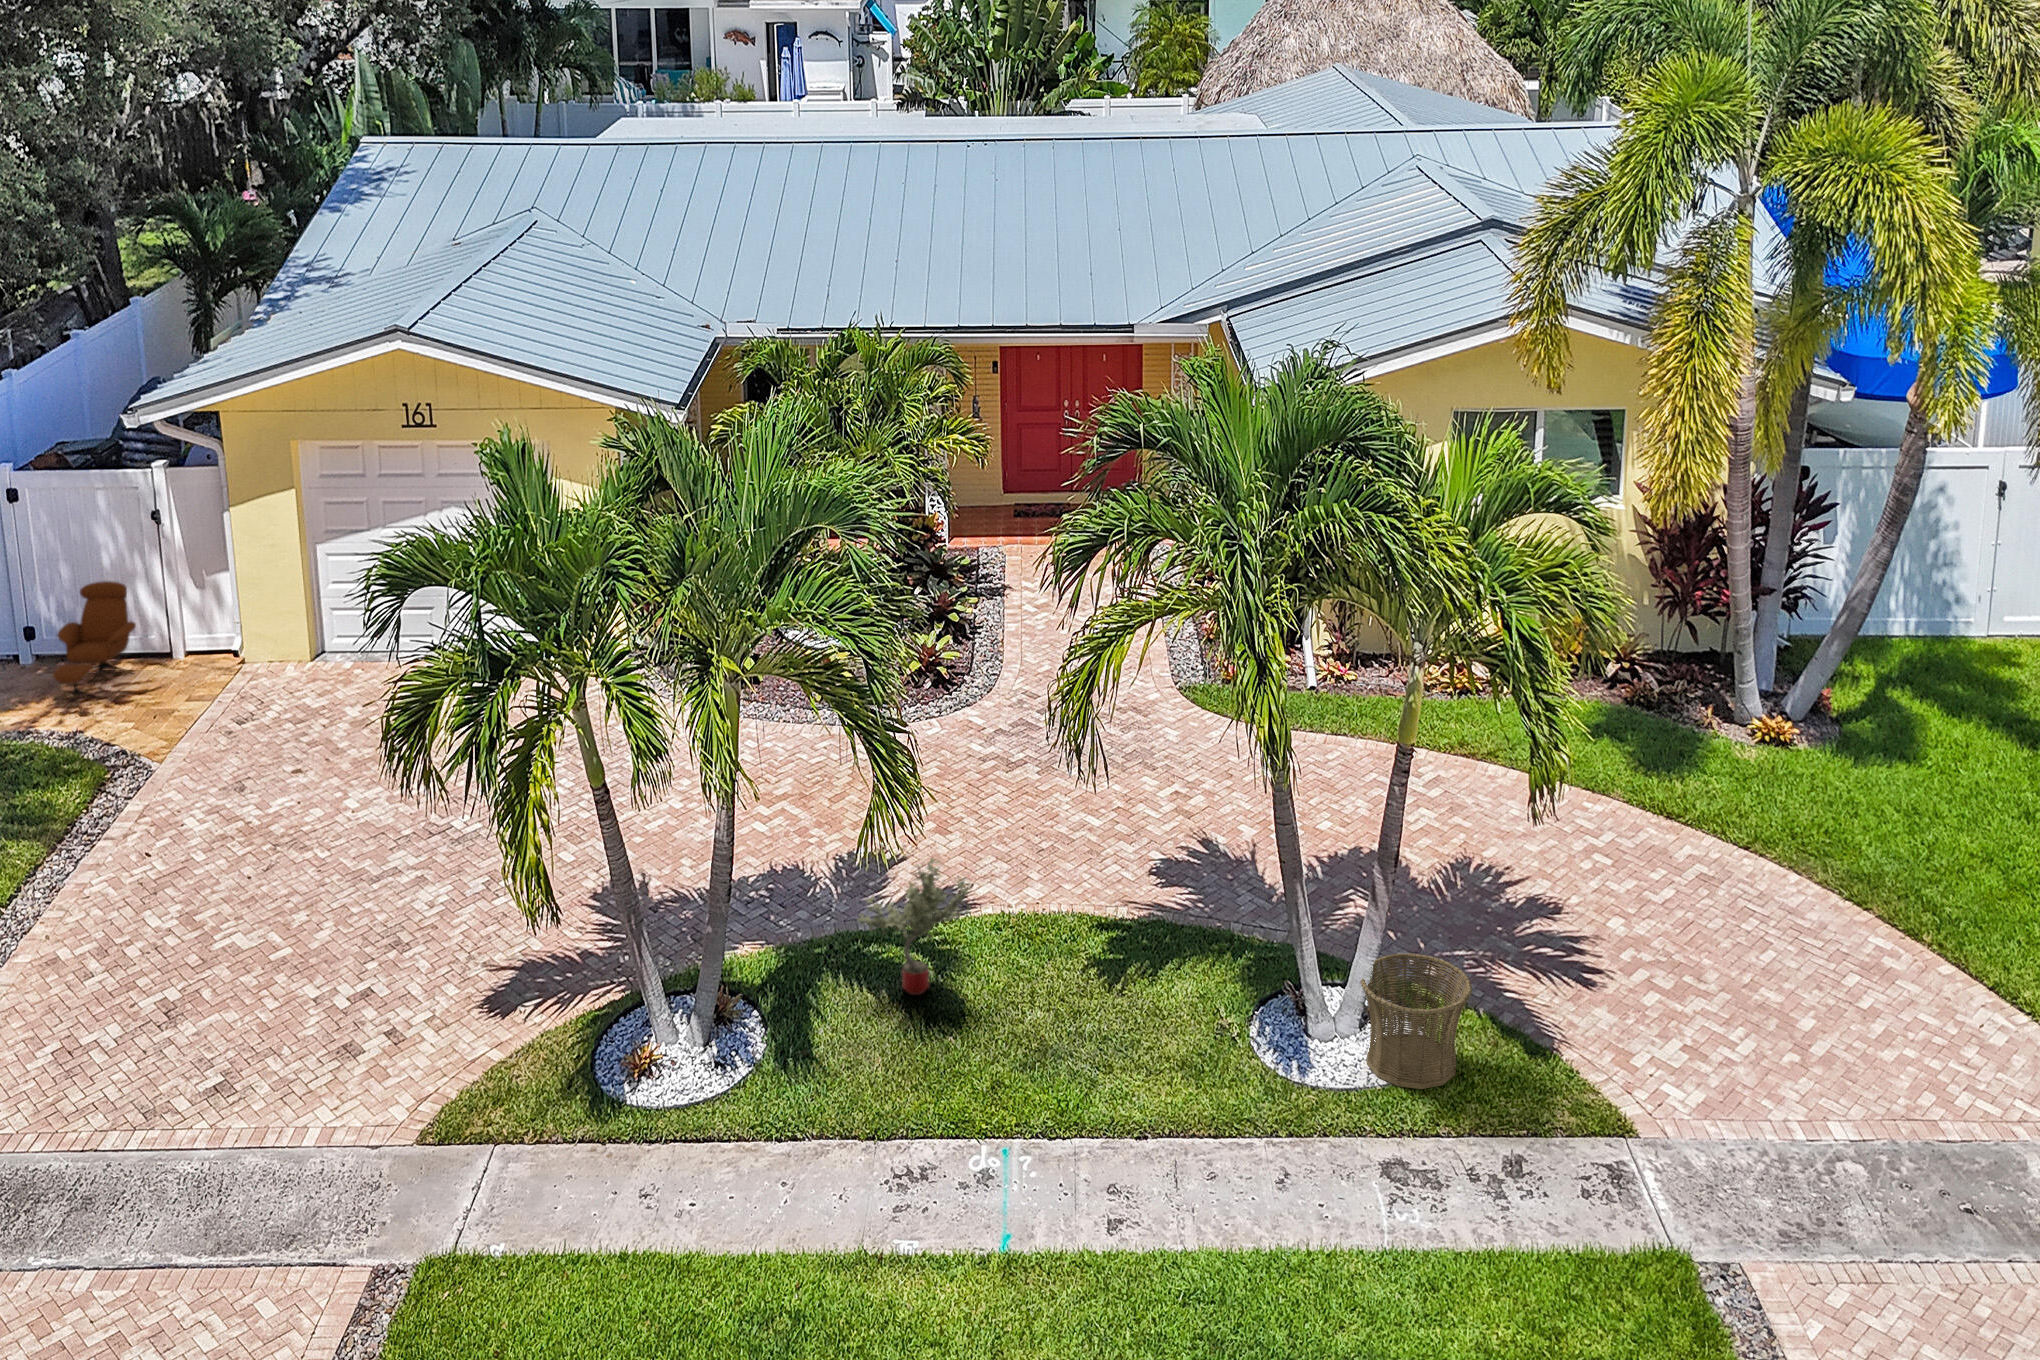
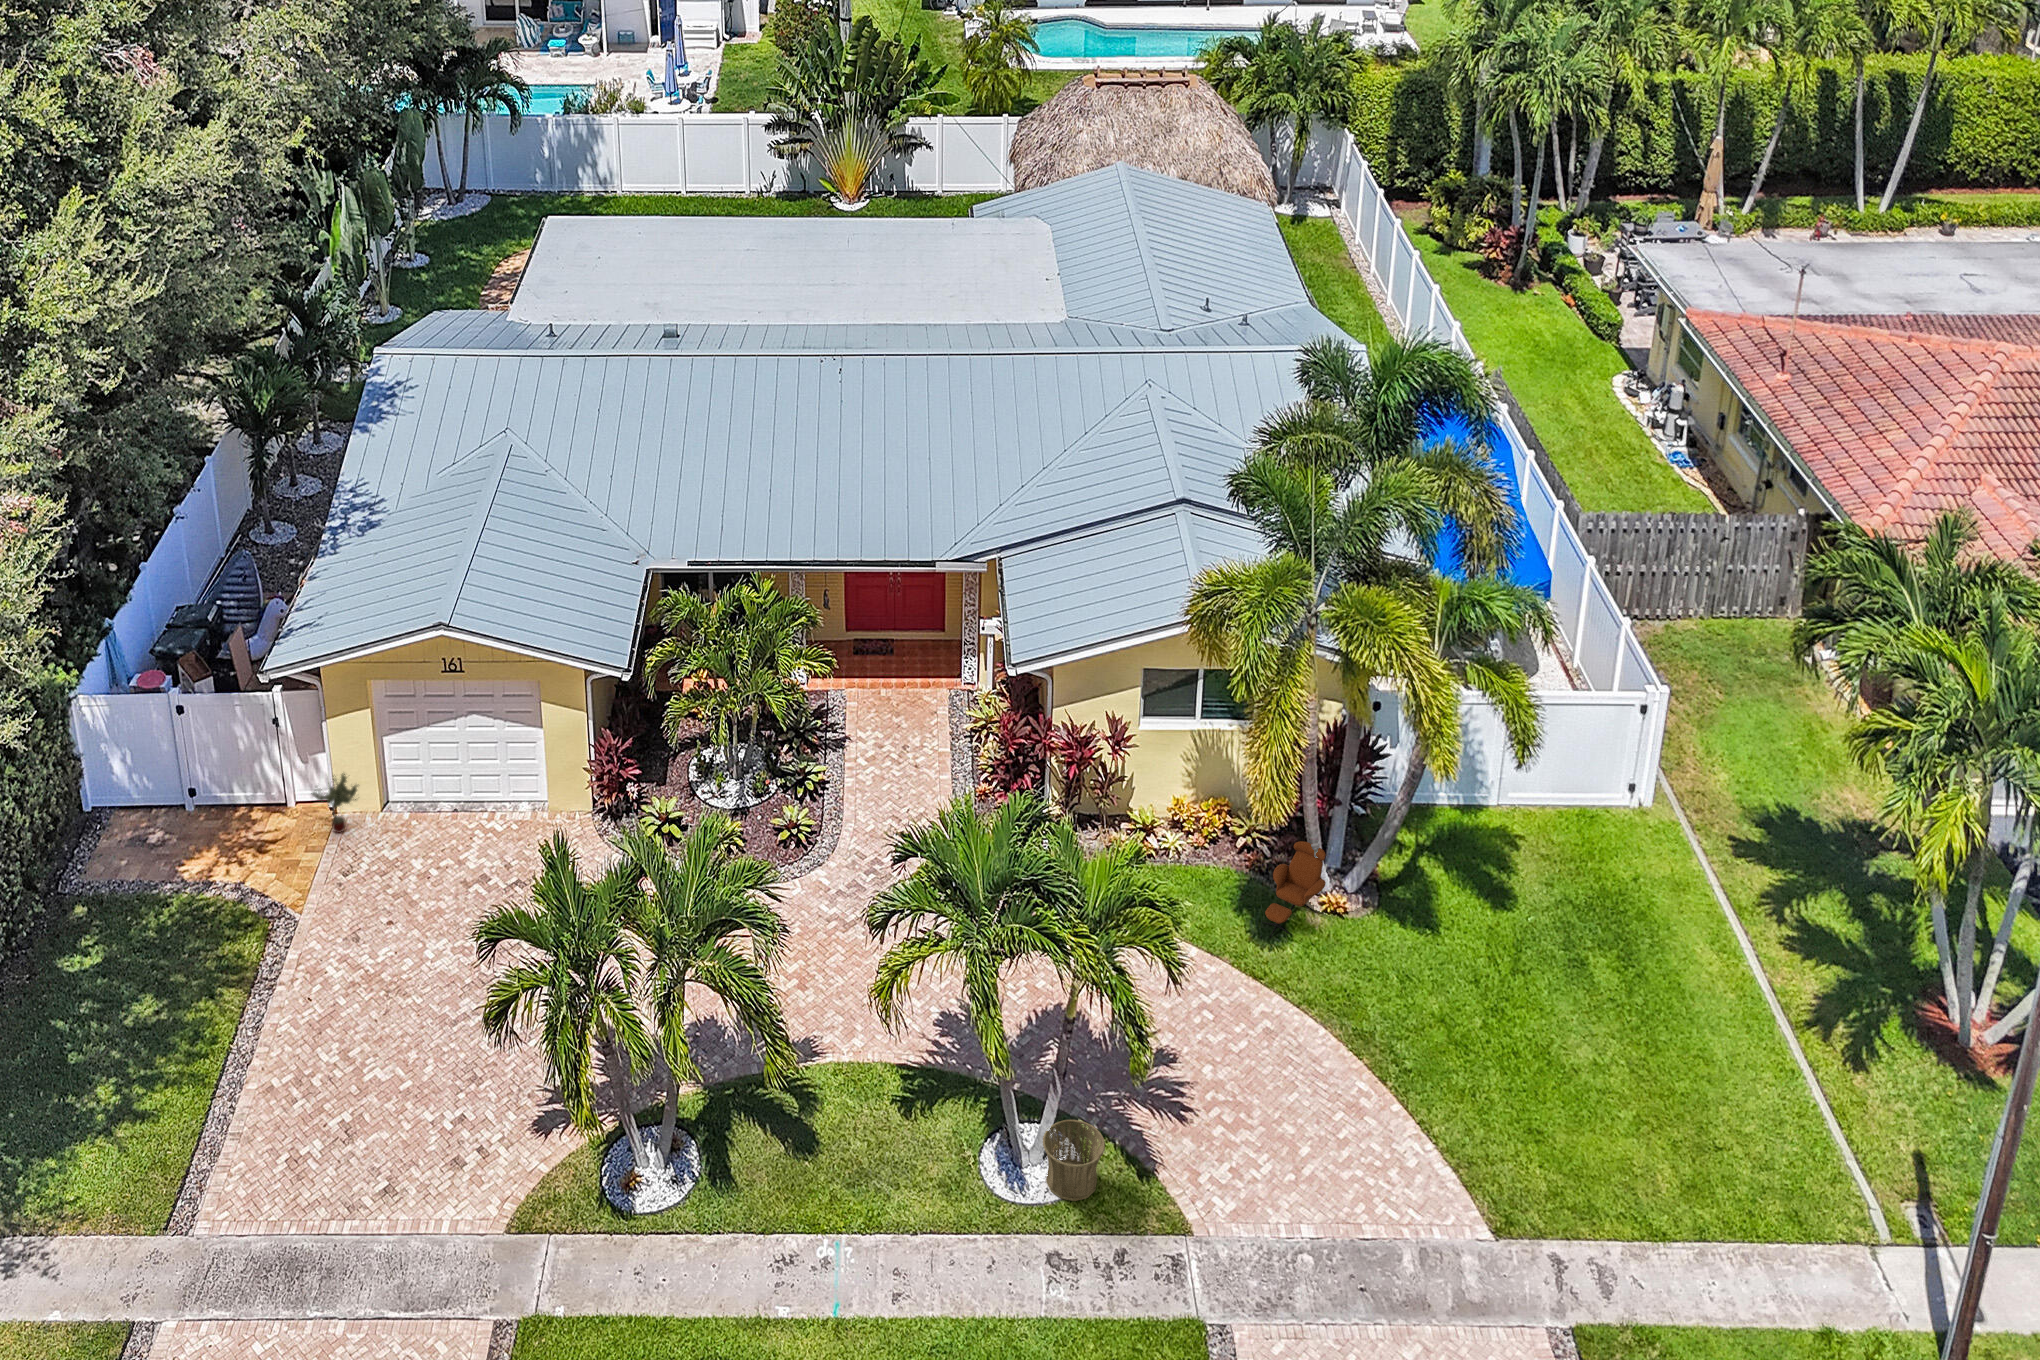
lounge chair: present [53,581,136,704] -> present [1262,841,1326,937]
potted tree: present [858,858,971,995] -> present [311,773,357,833]

